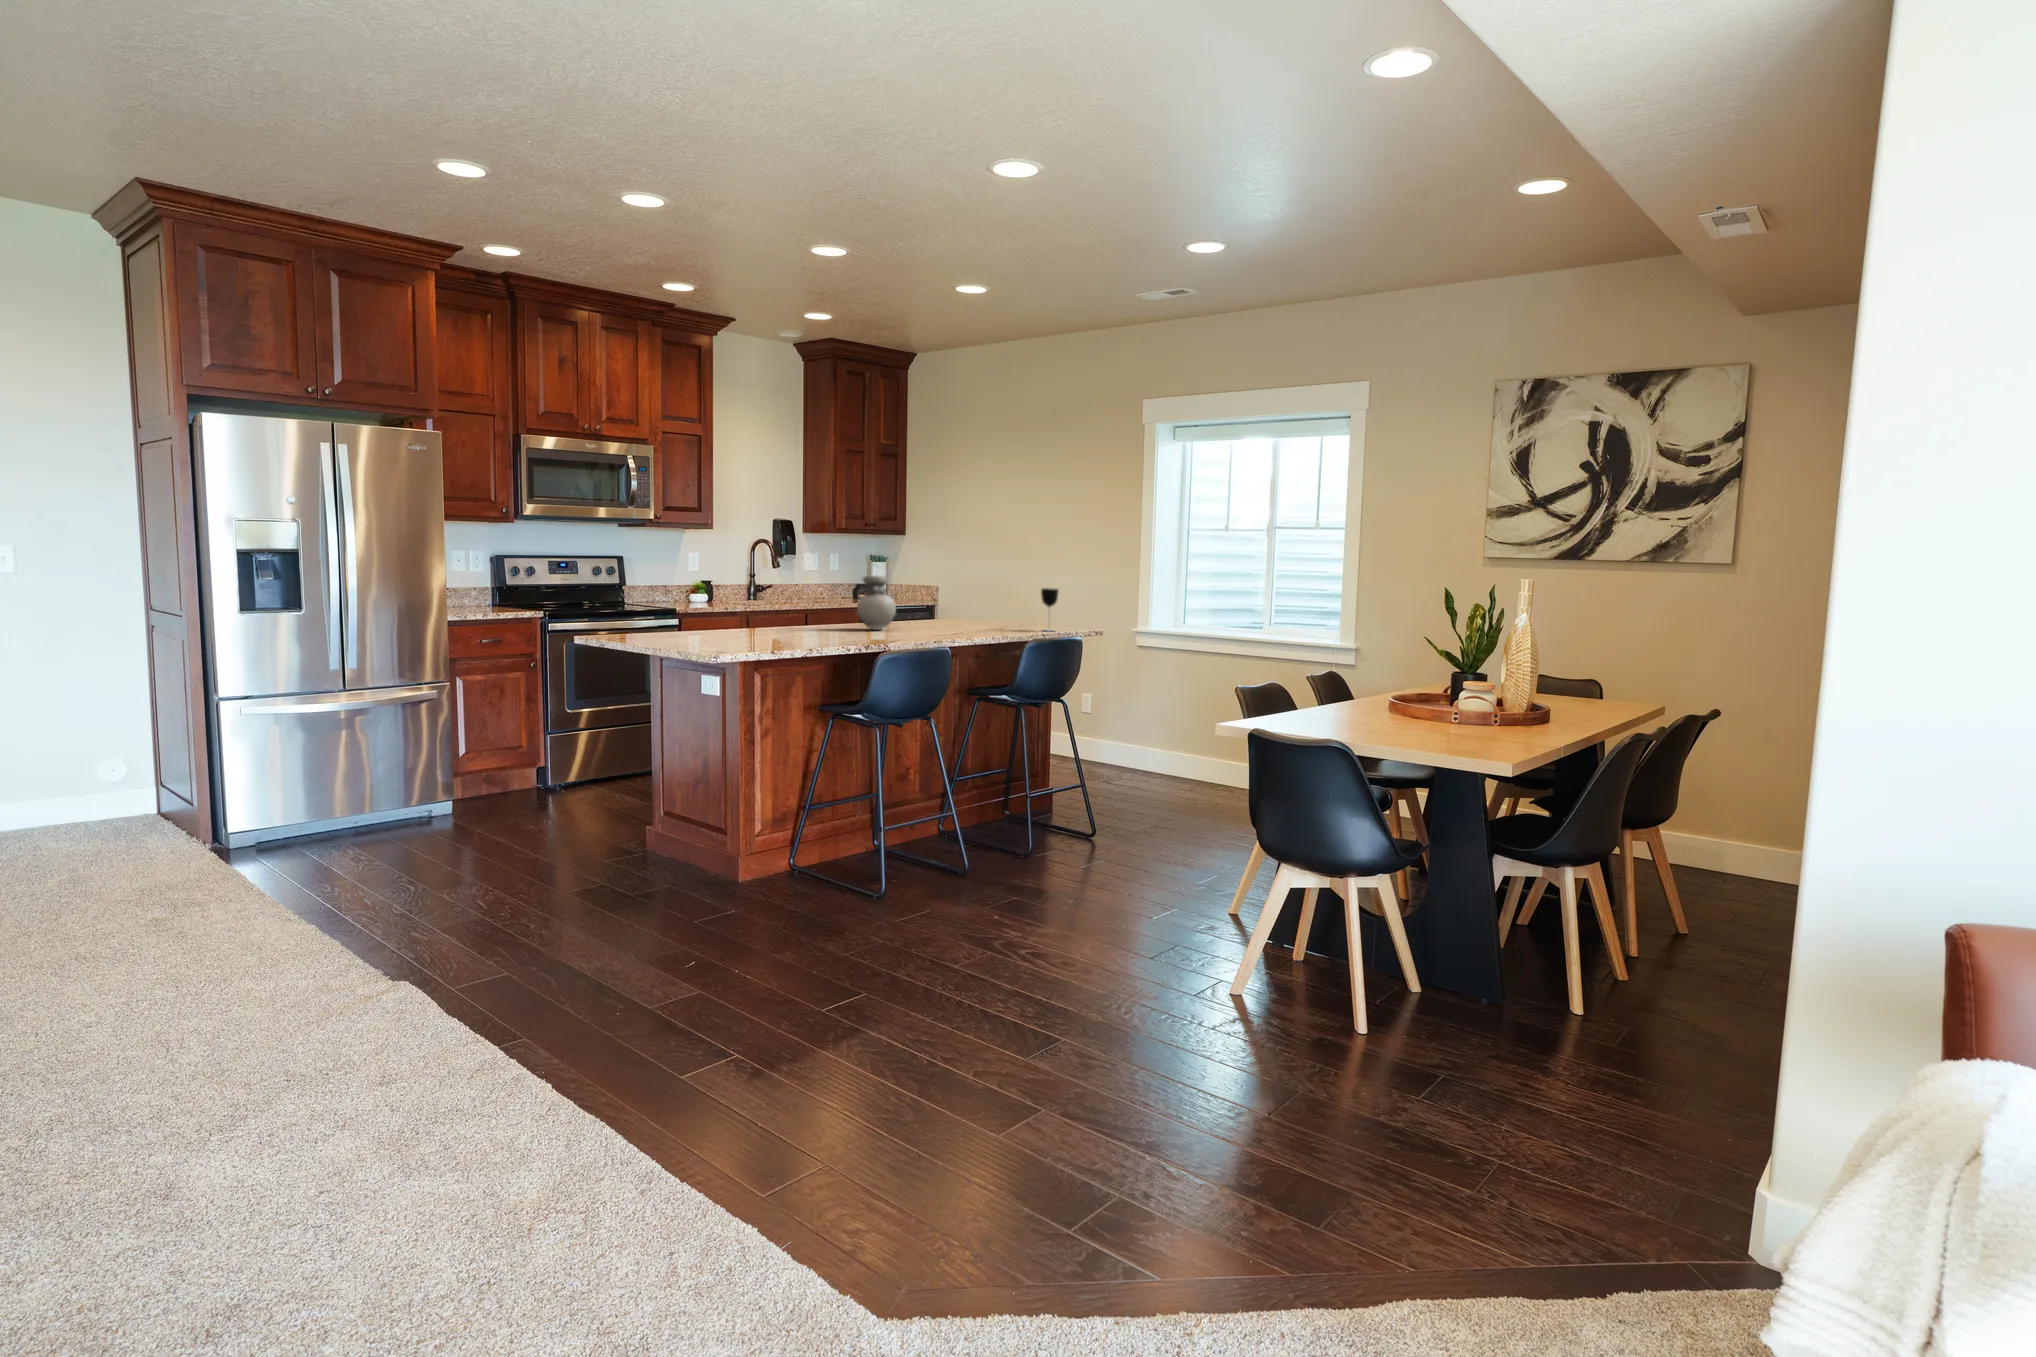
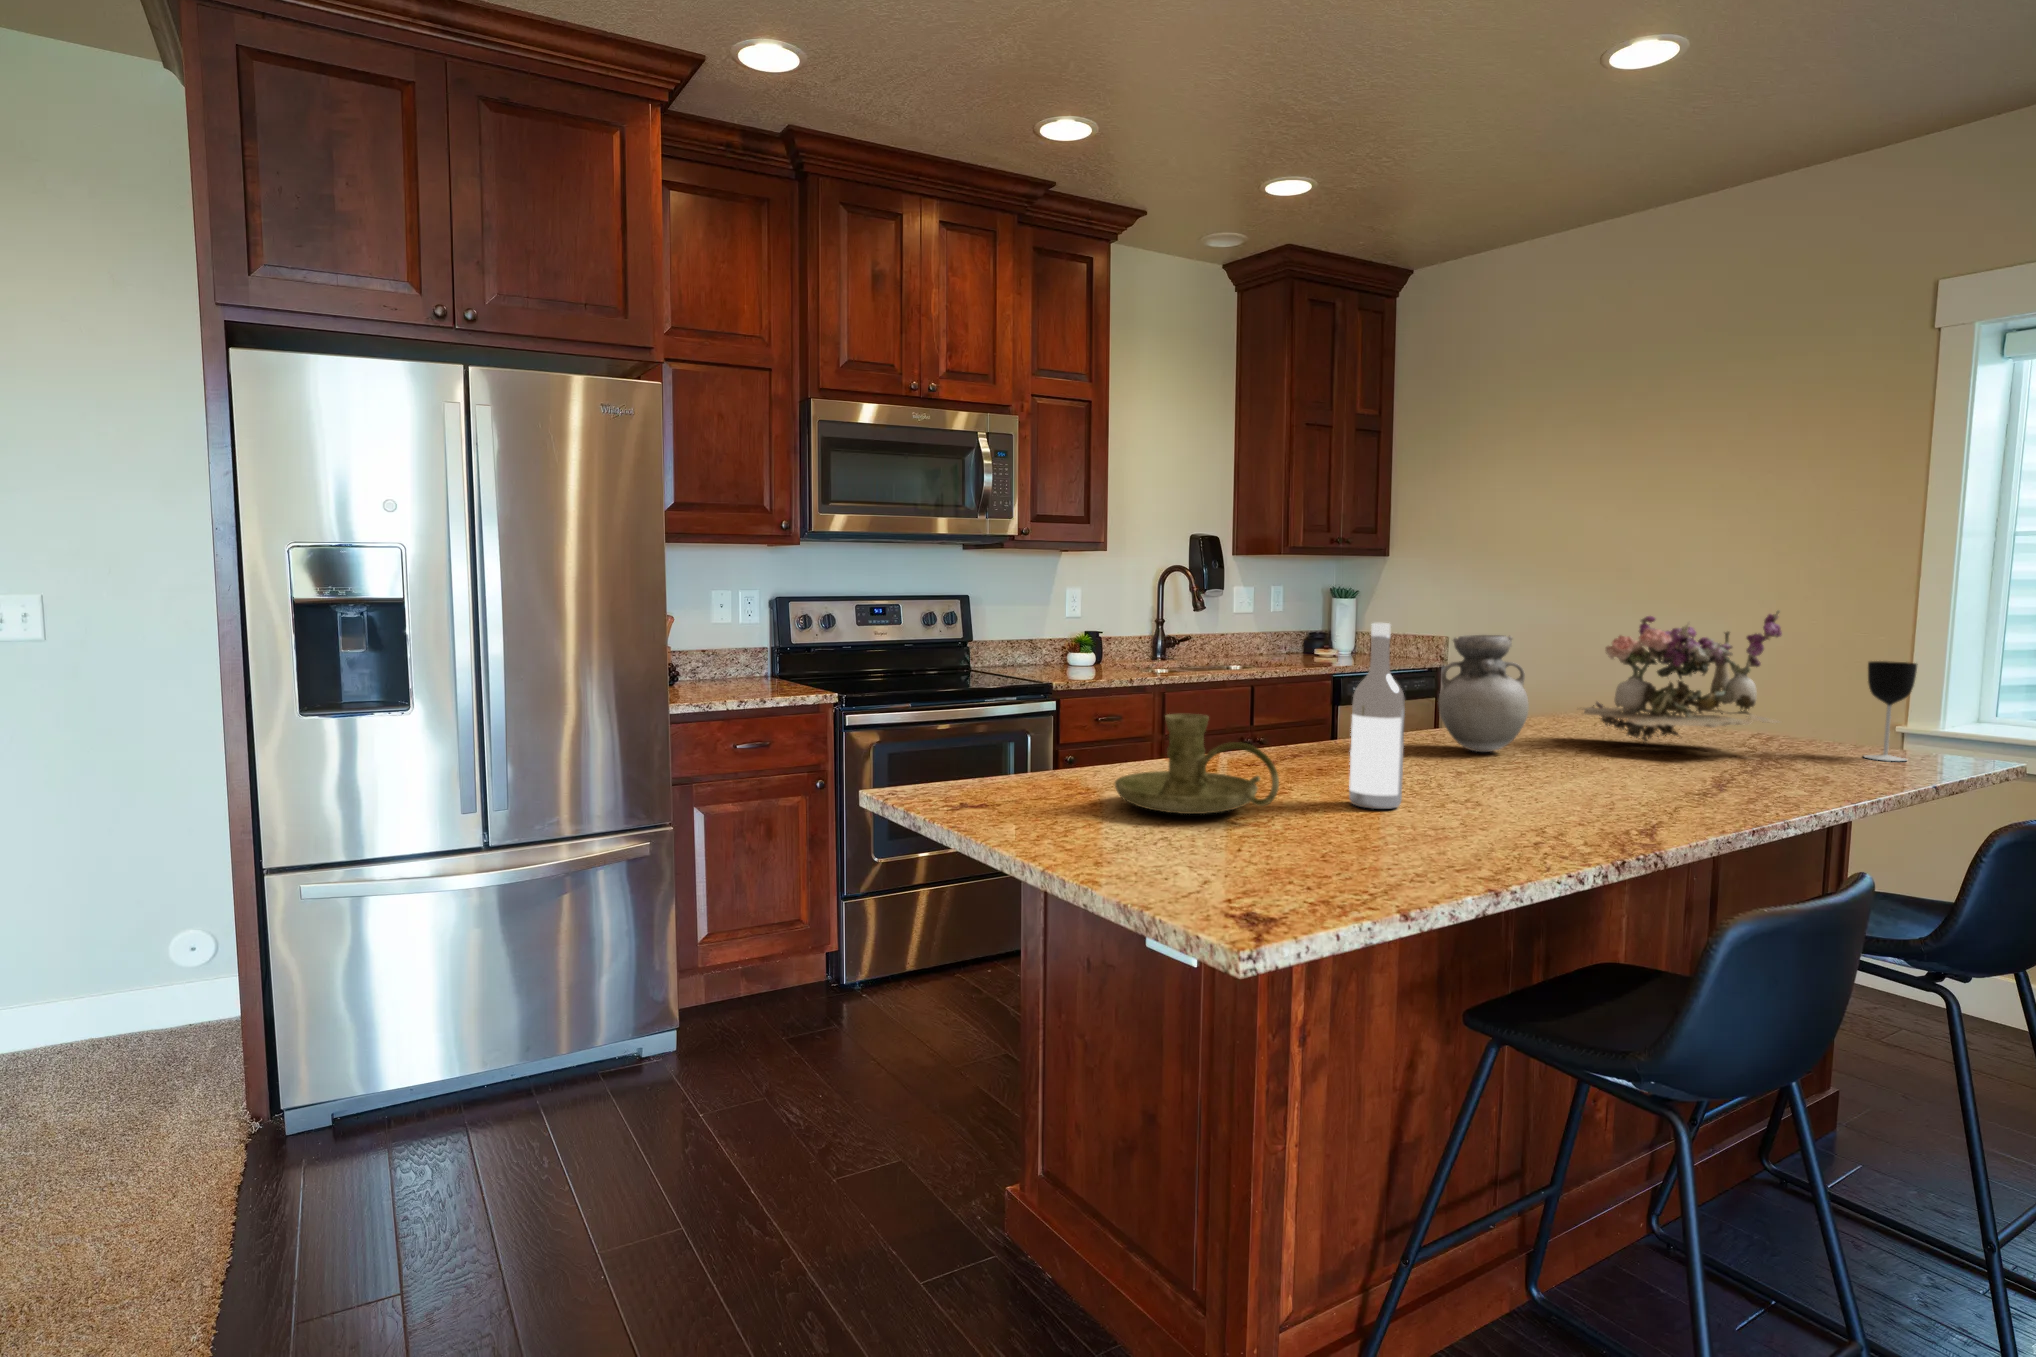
flower arrangement: none [927,565,1008,628] -> present [1582,610,1782,743]
wine bottle: none [790,567,810,641] -> present [1349,623,1405,809]
candle holder: none [689,603,754,642] -> present [1115,714,1279,814]

